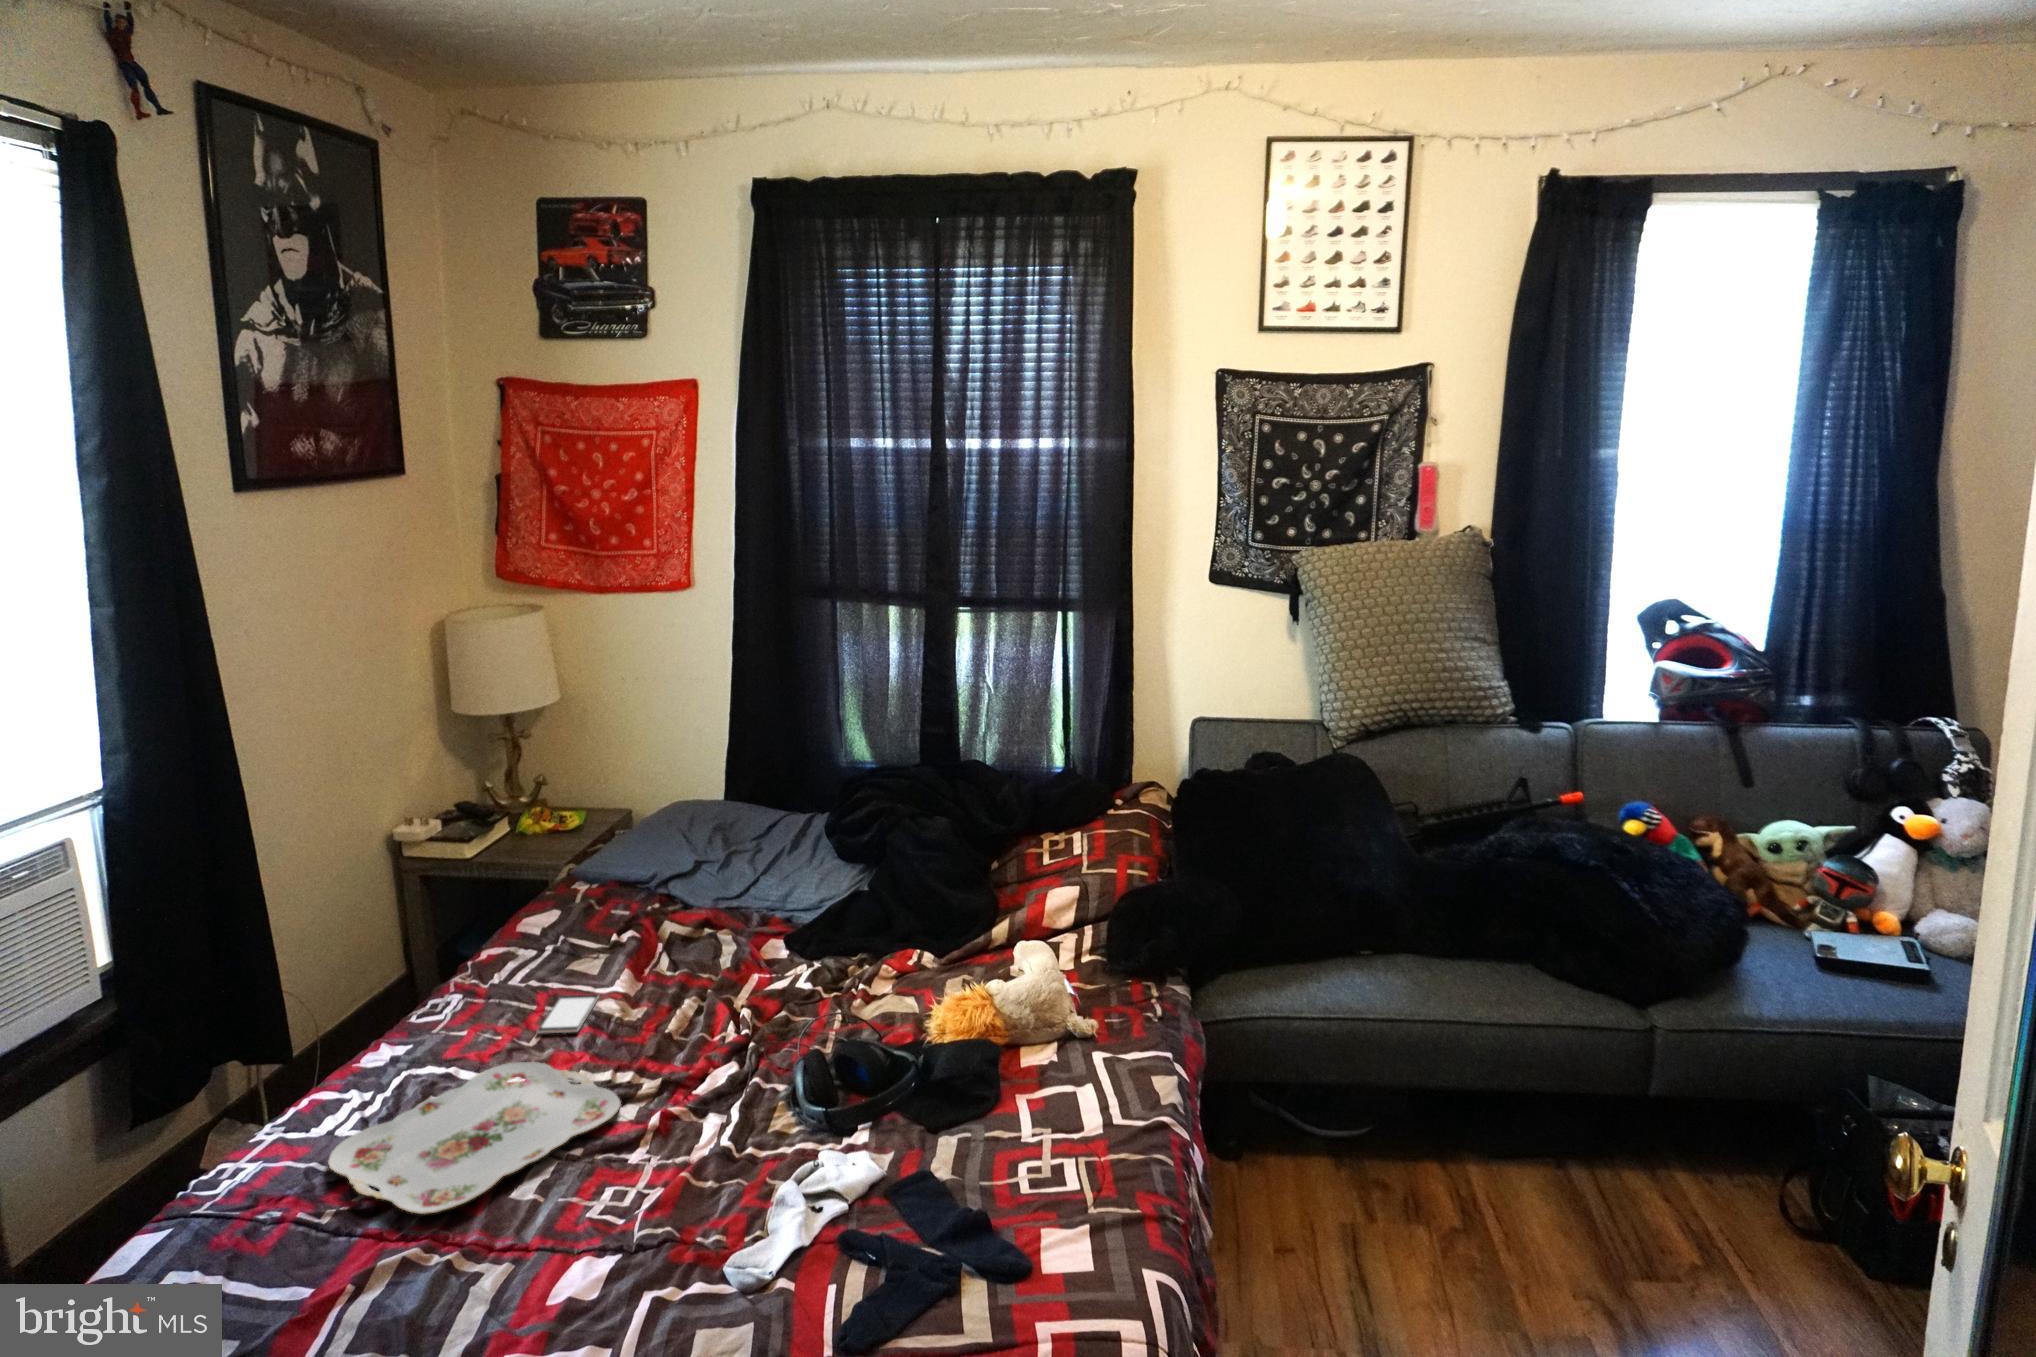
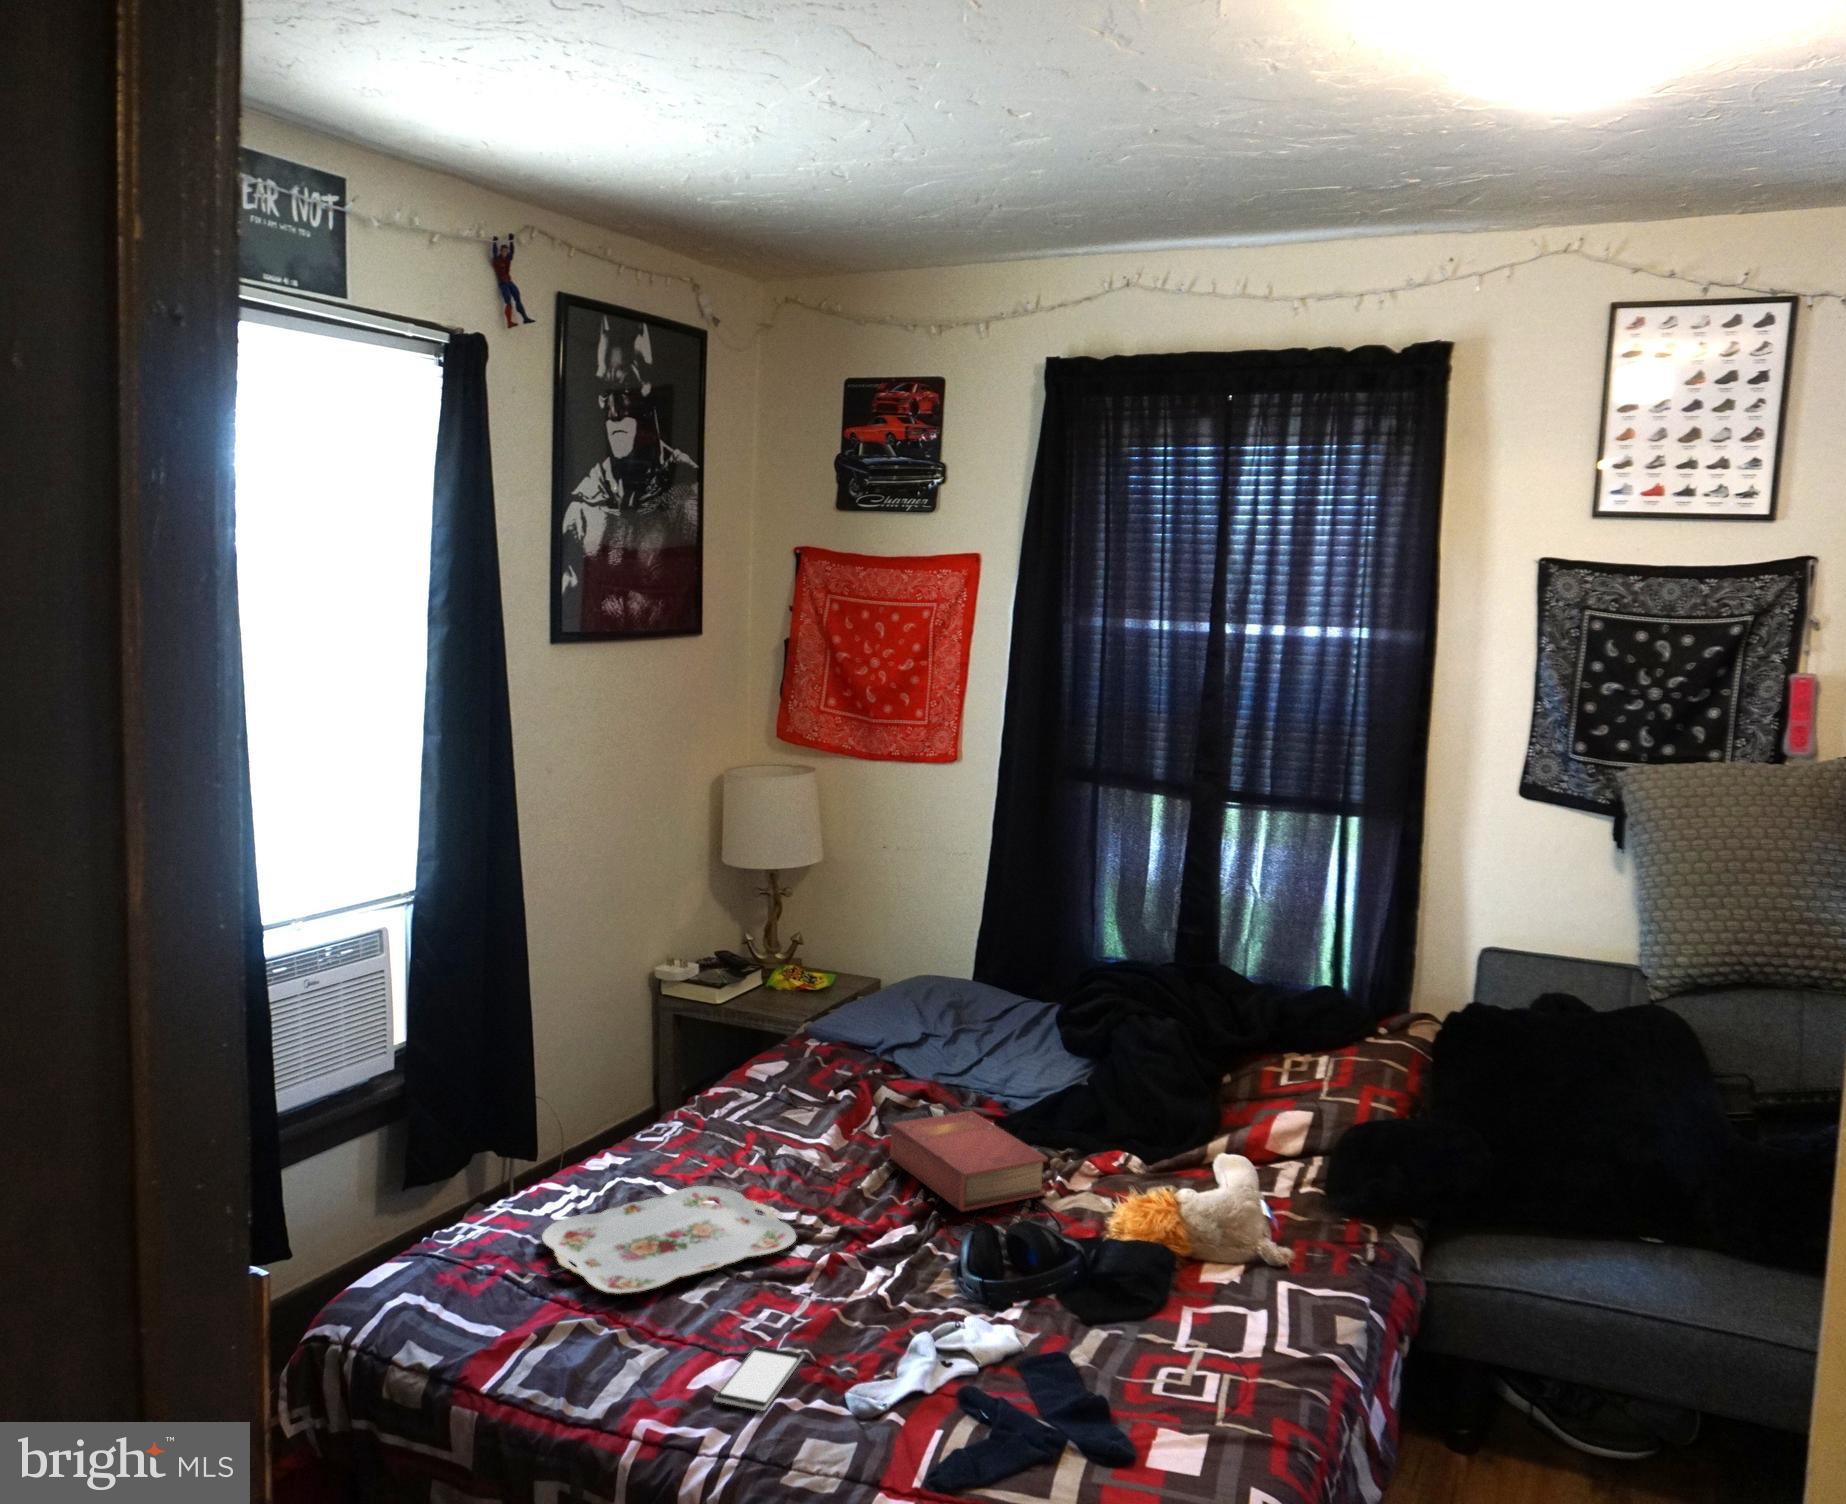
book: none [692,933,857,1038] -> present [890,1111,1048,1211]
smartphone: present [537,995,599,1033] -> present [714,1346,804,1411]

